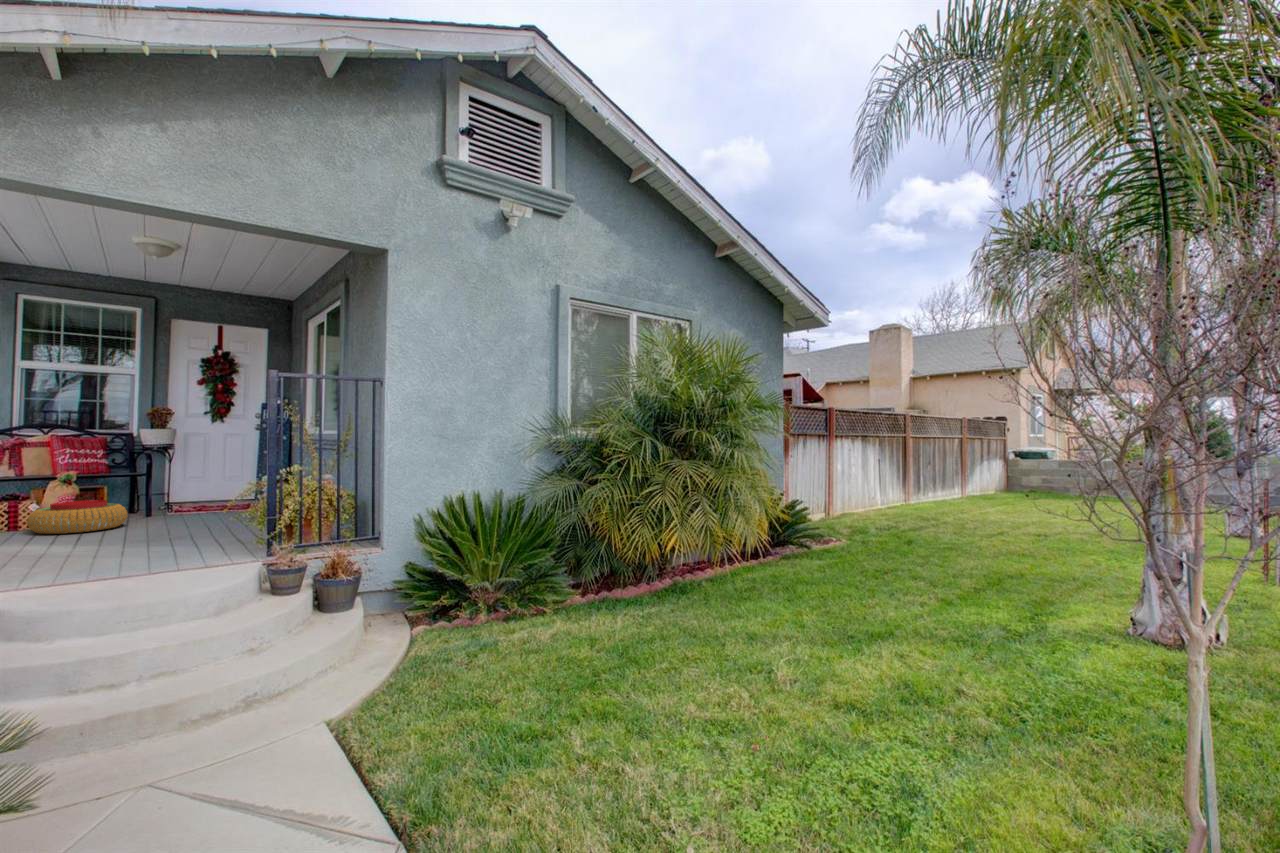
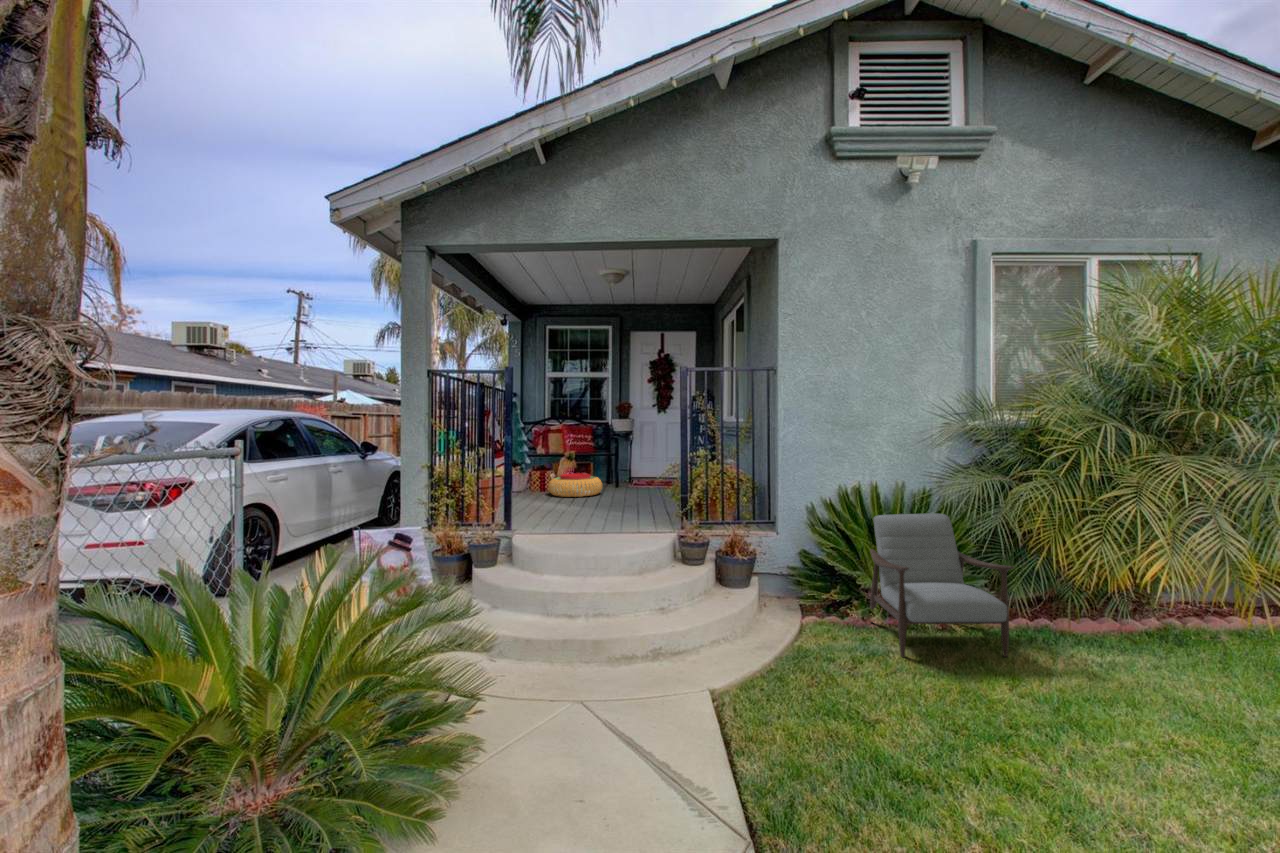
chair: none [477,515,593,644] -> present [870,514,1014,657]

